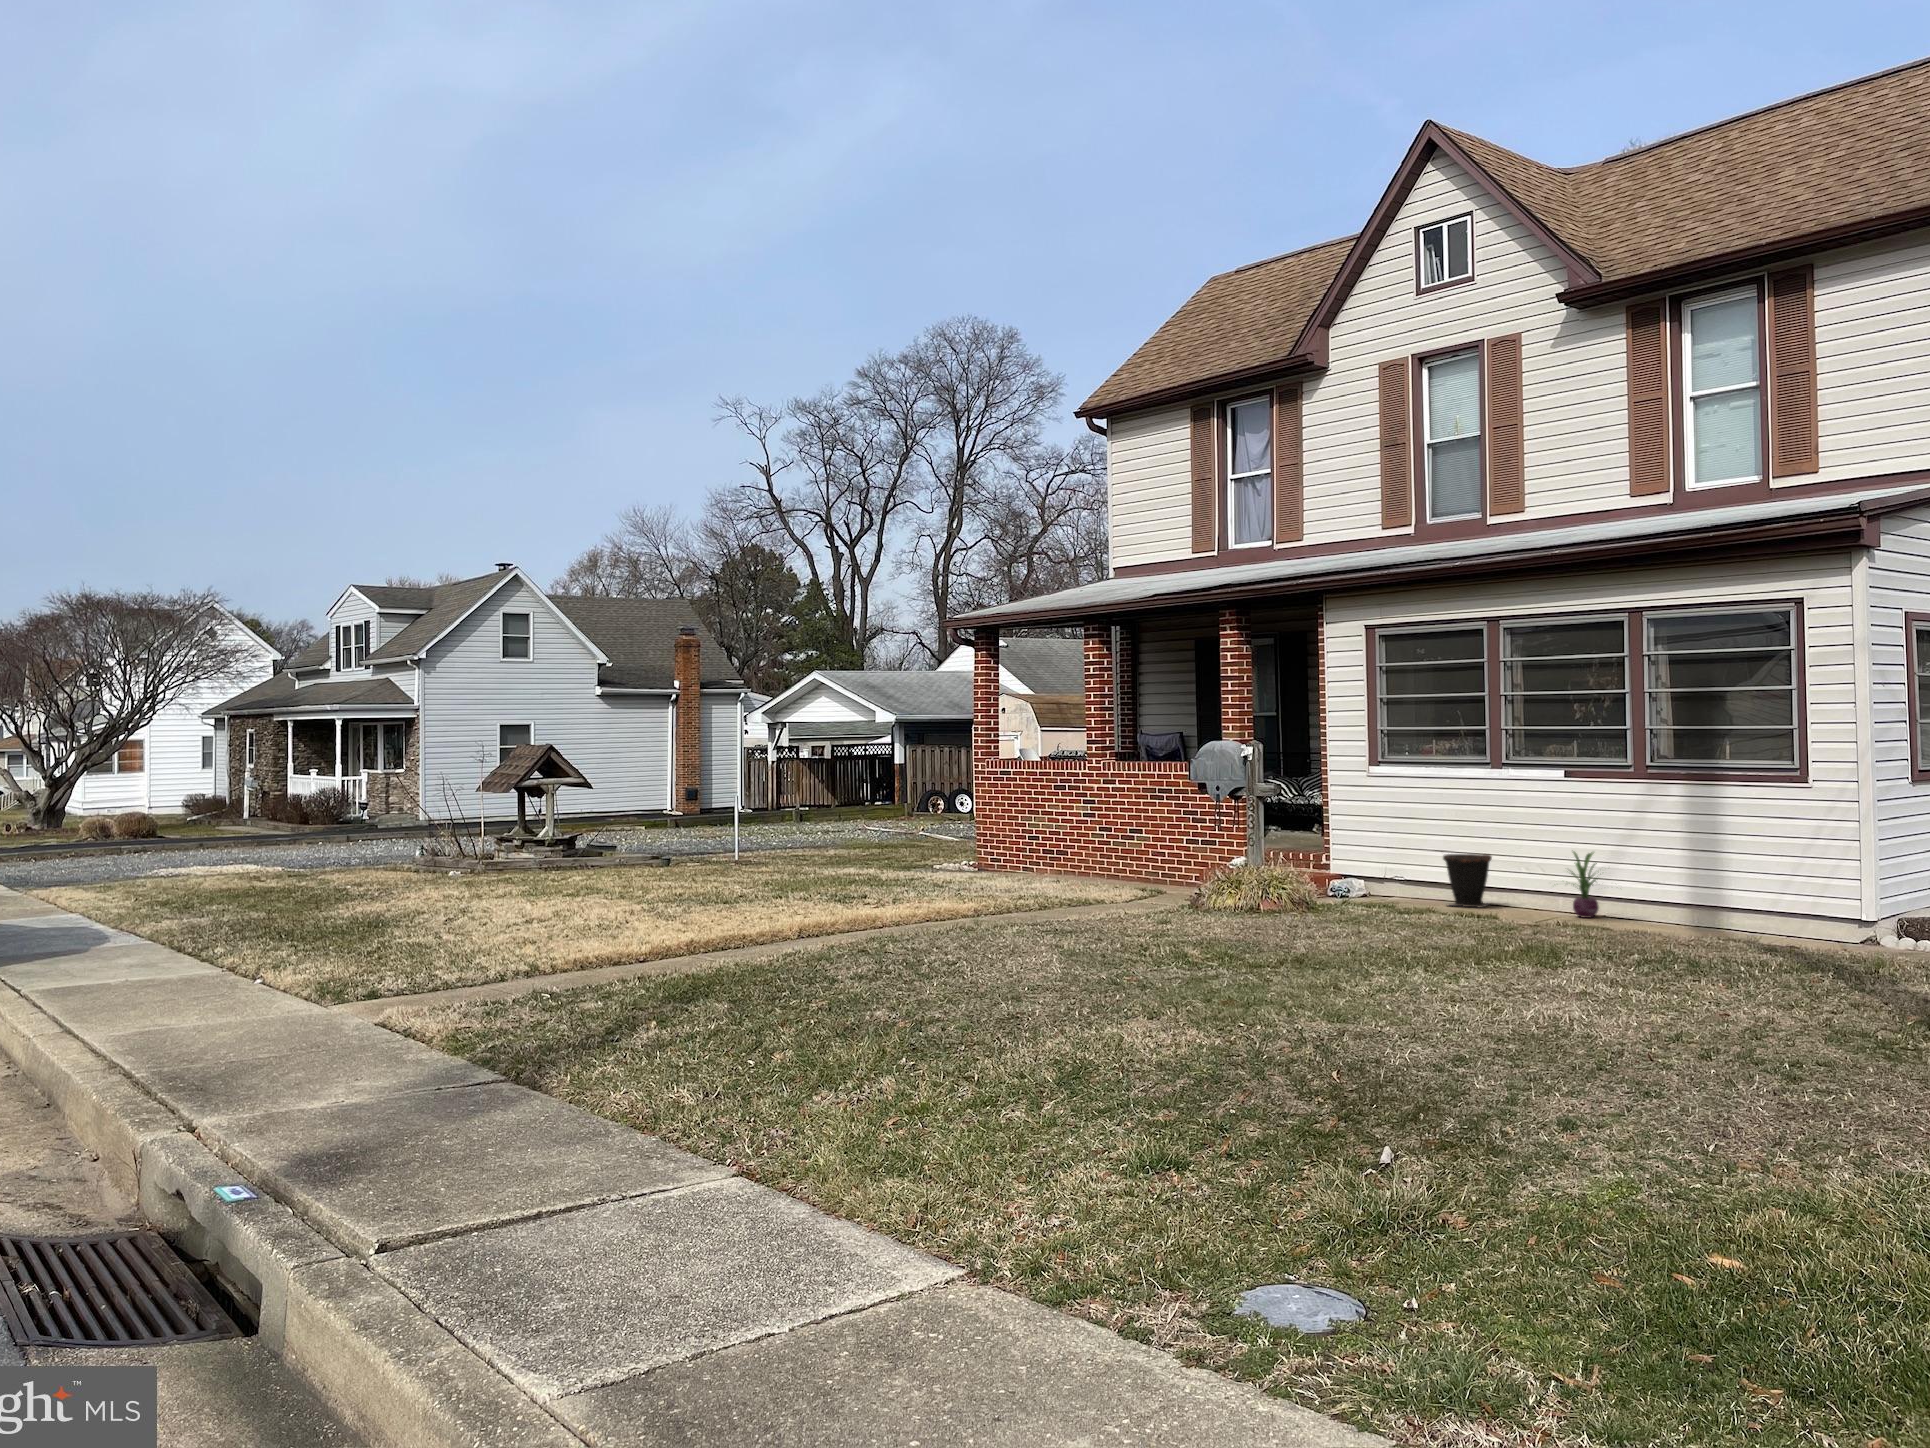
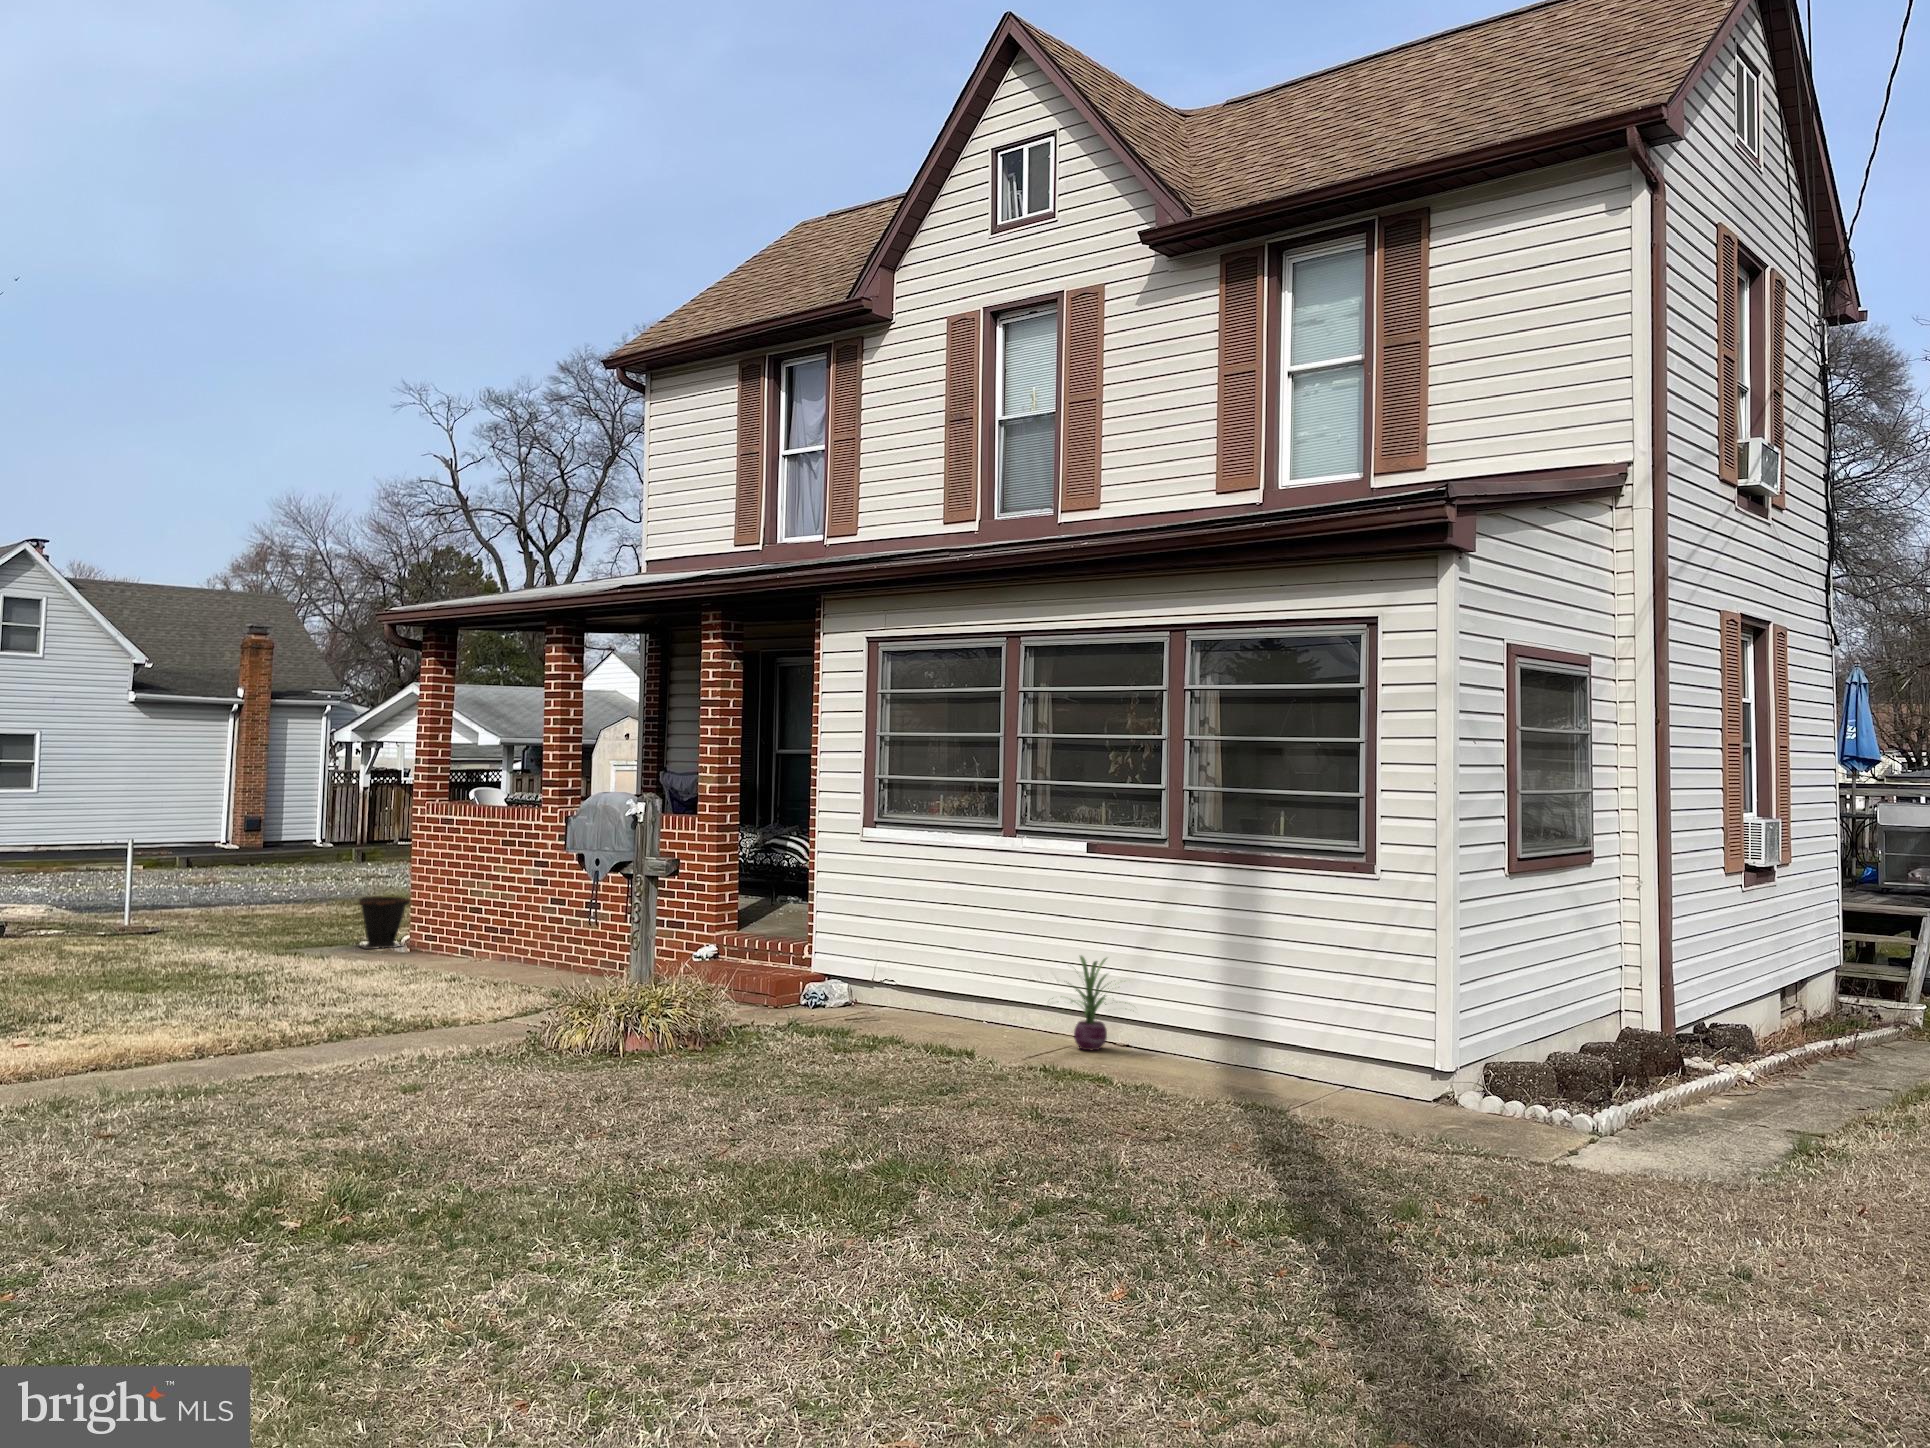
bucket: present [1443,854,1492,908] -> present [359,897,410,949]

